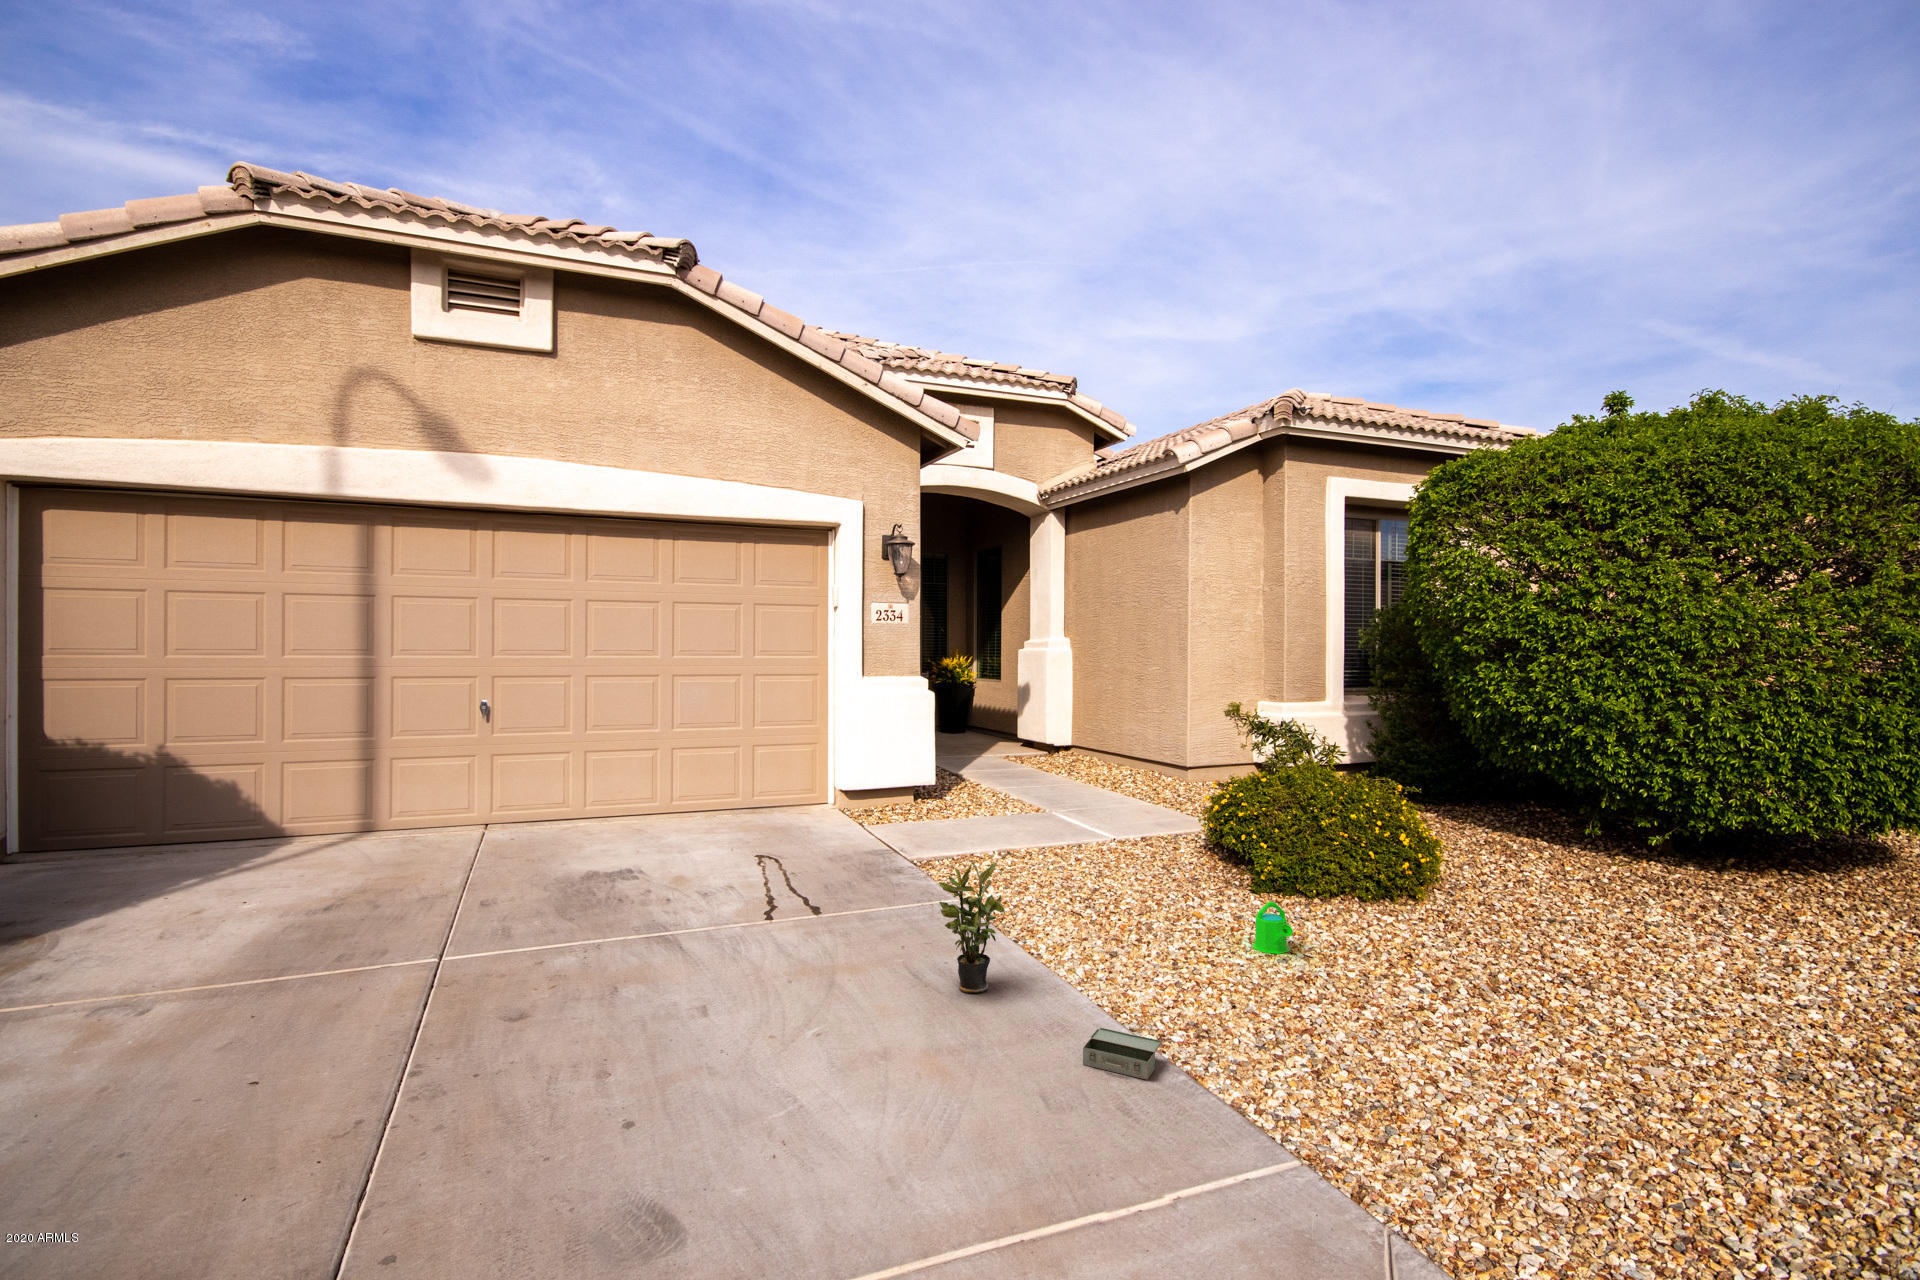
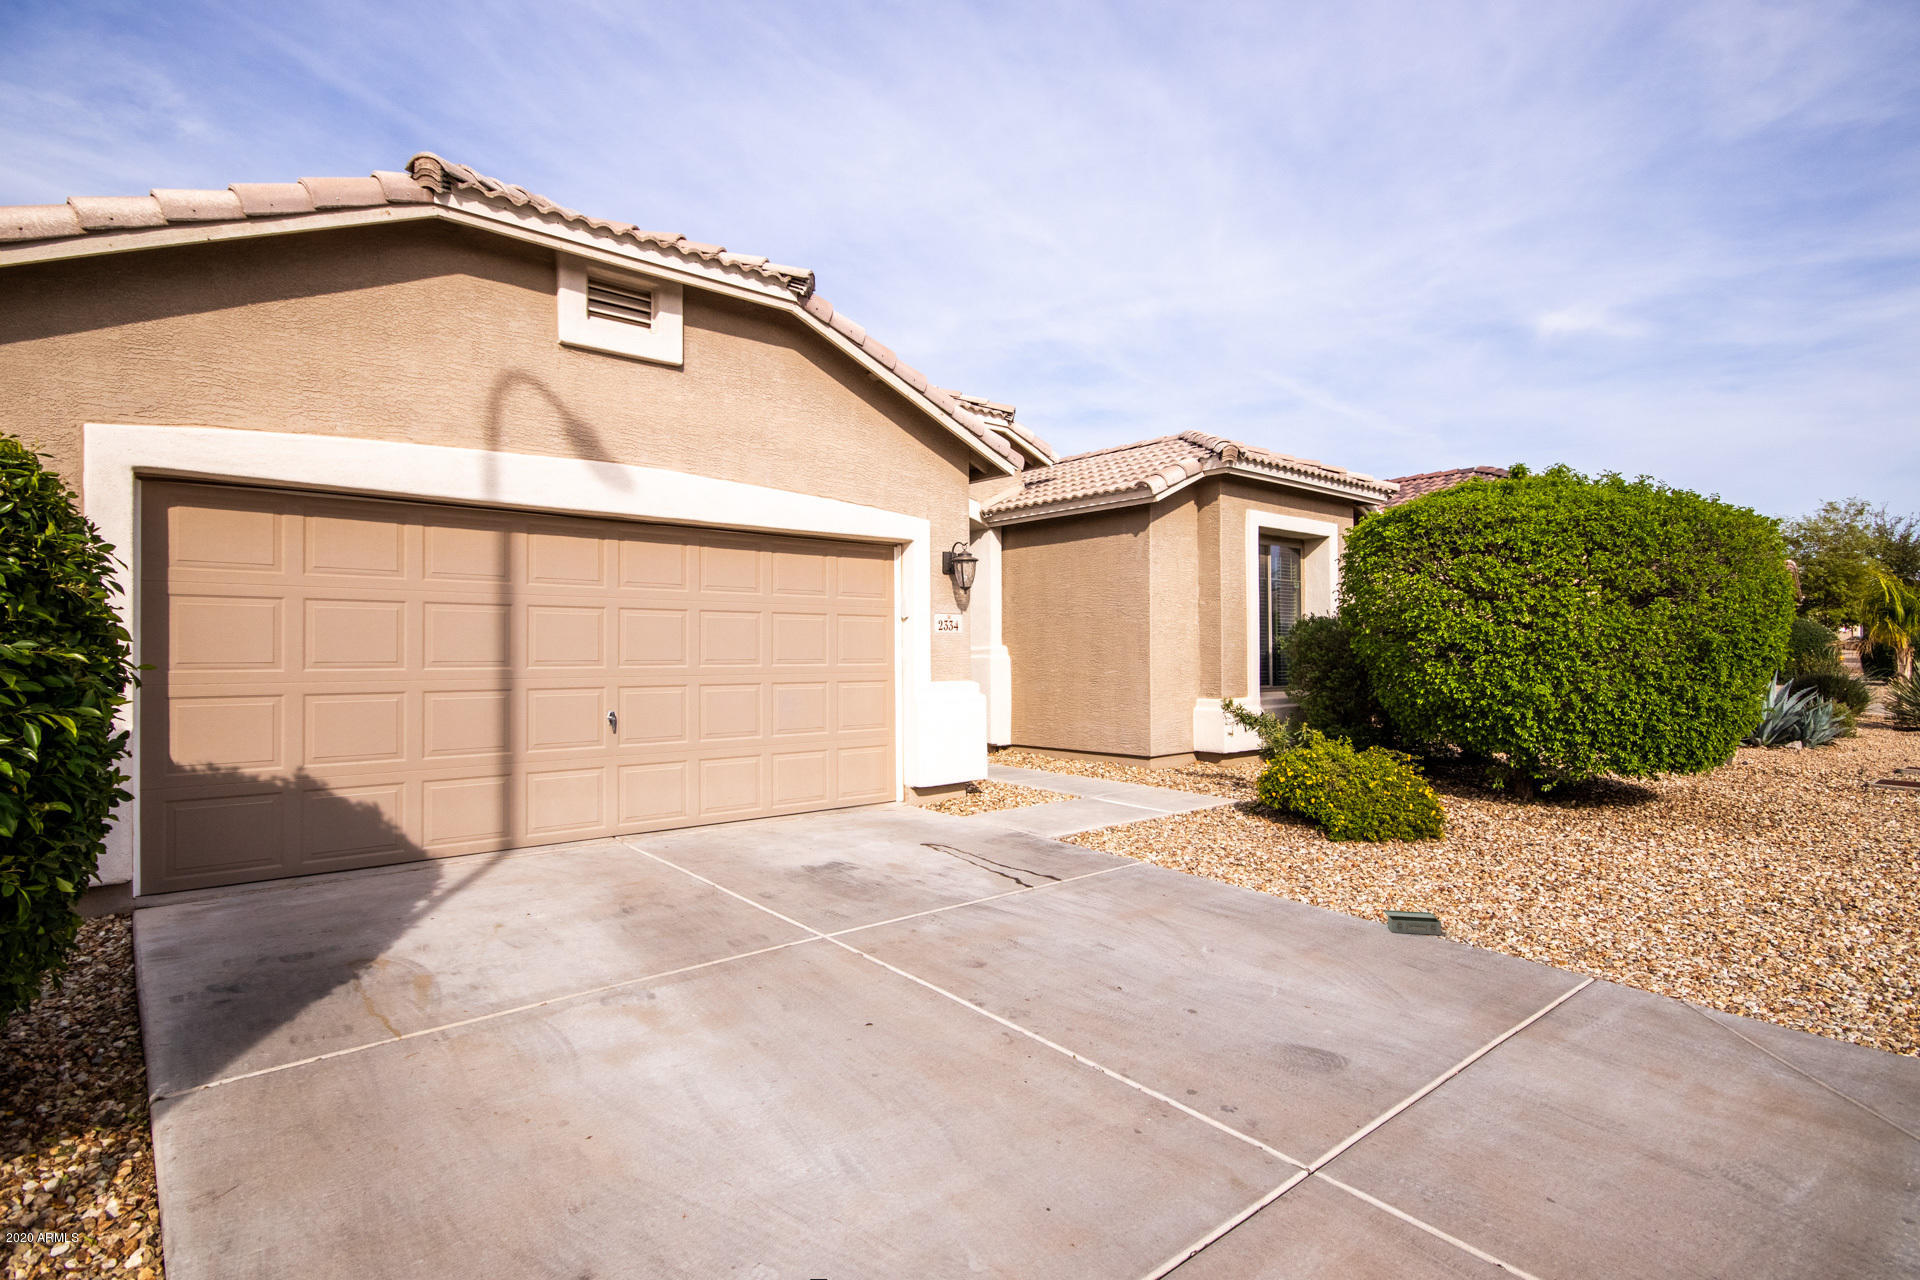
potted plant: present [939,860,1005,993] -> none [1224,806,1274,906]
watering can: present [1253,902,1293,954] -> none [1377,833,1419,870]

